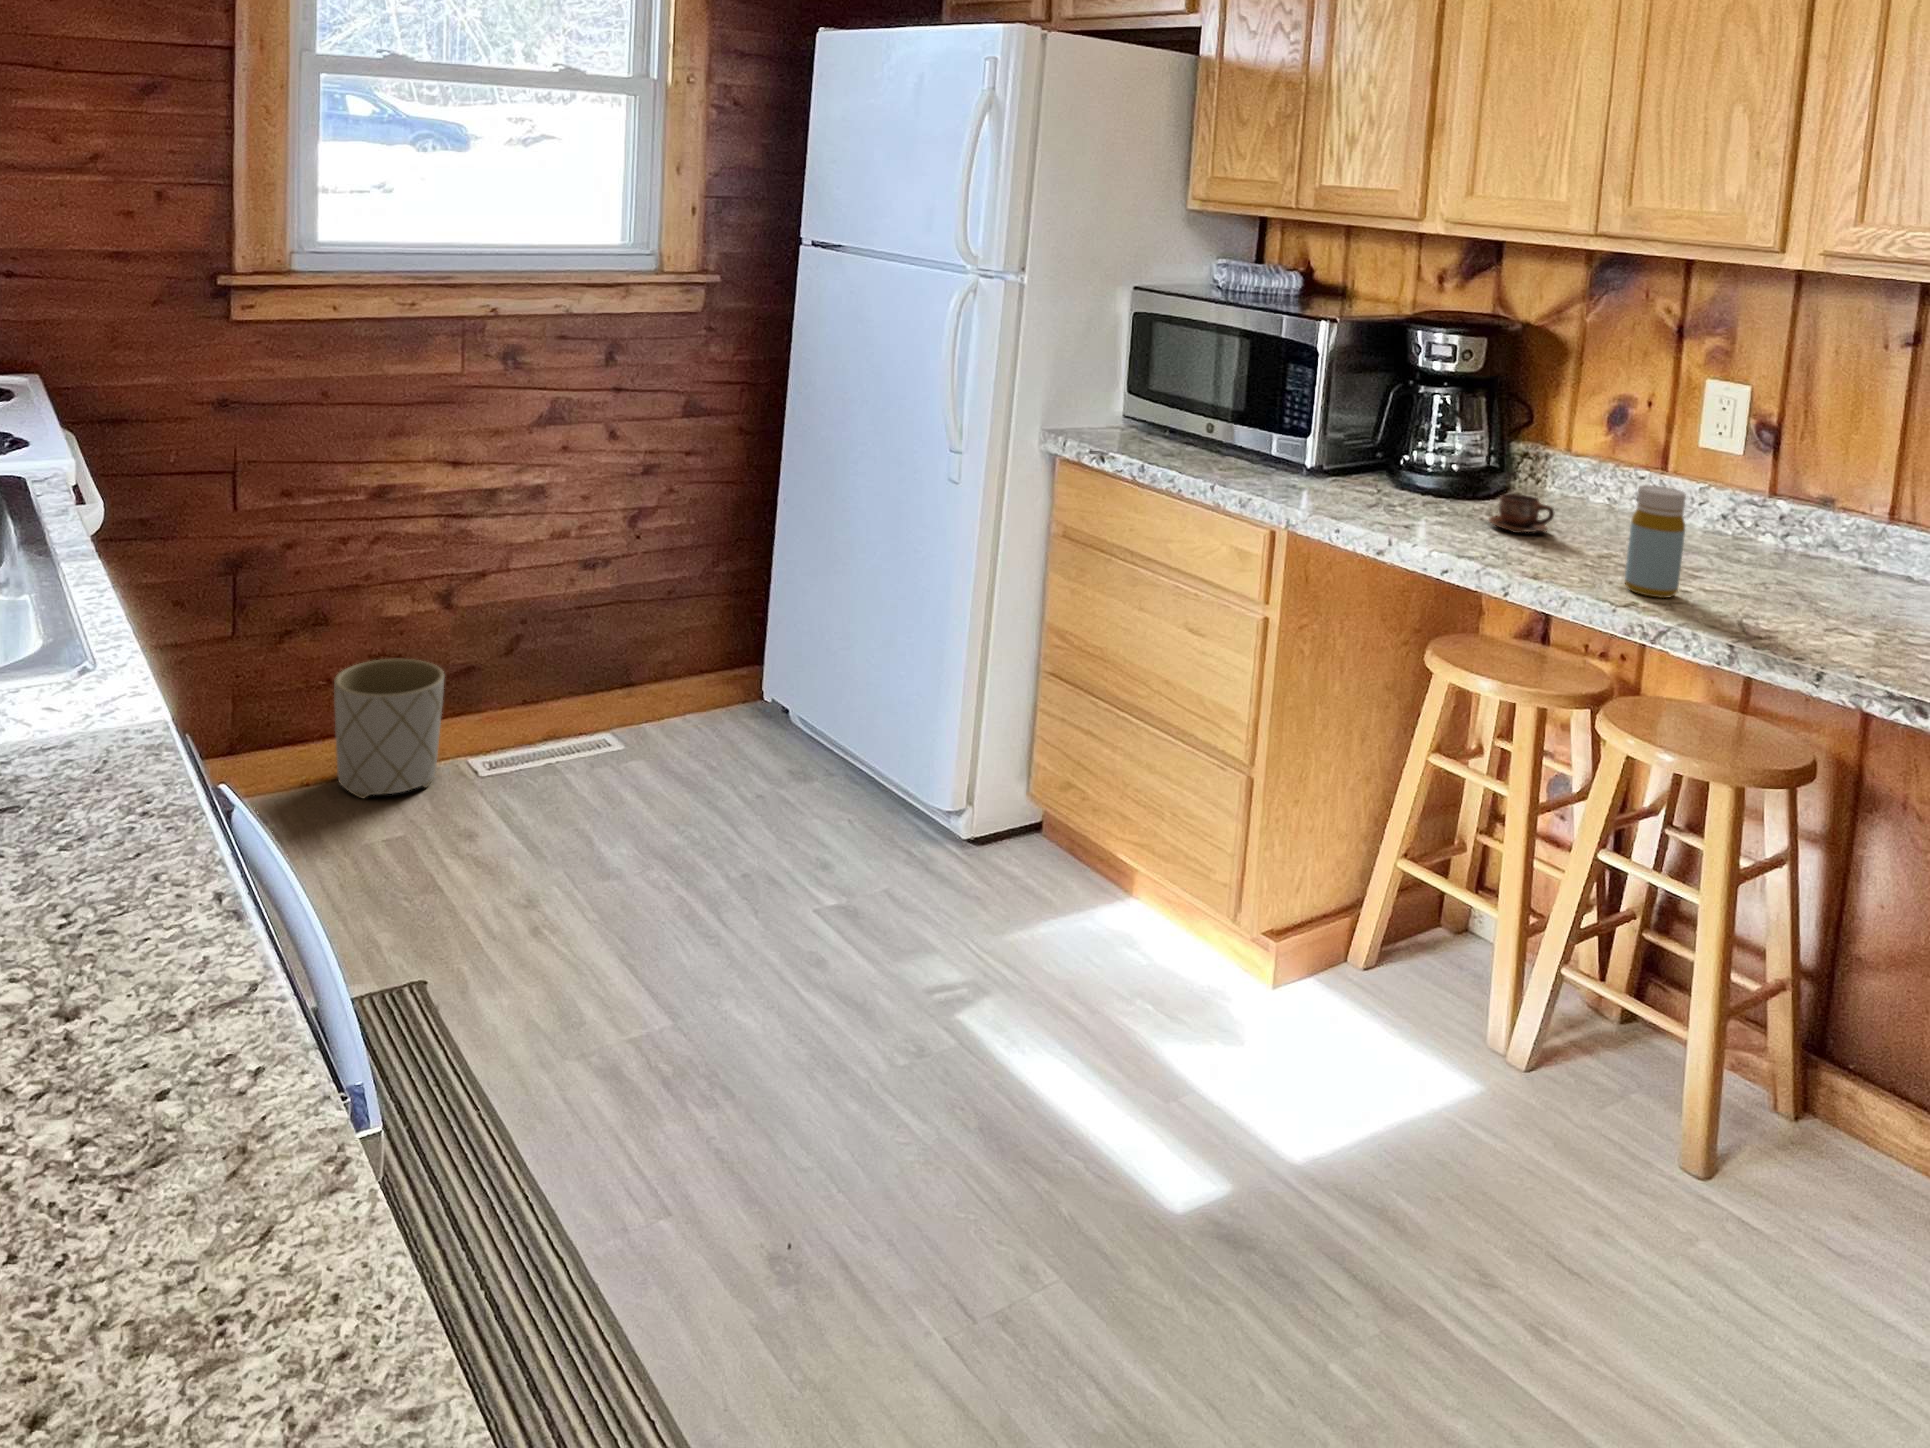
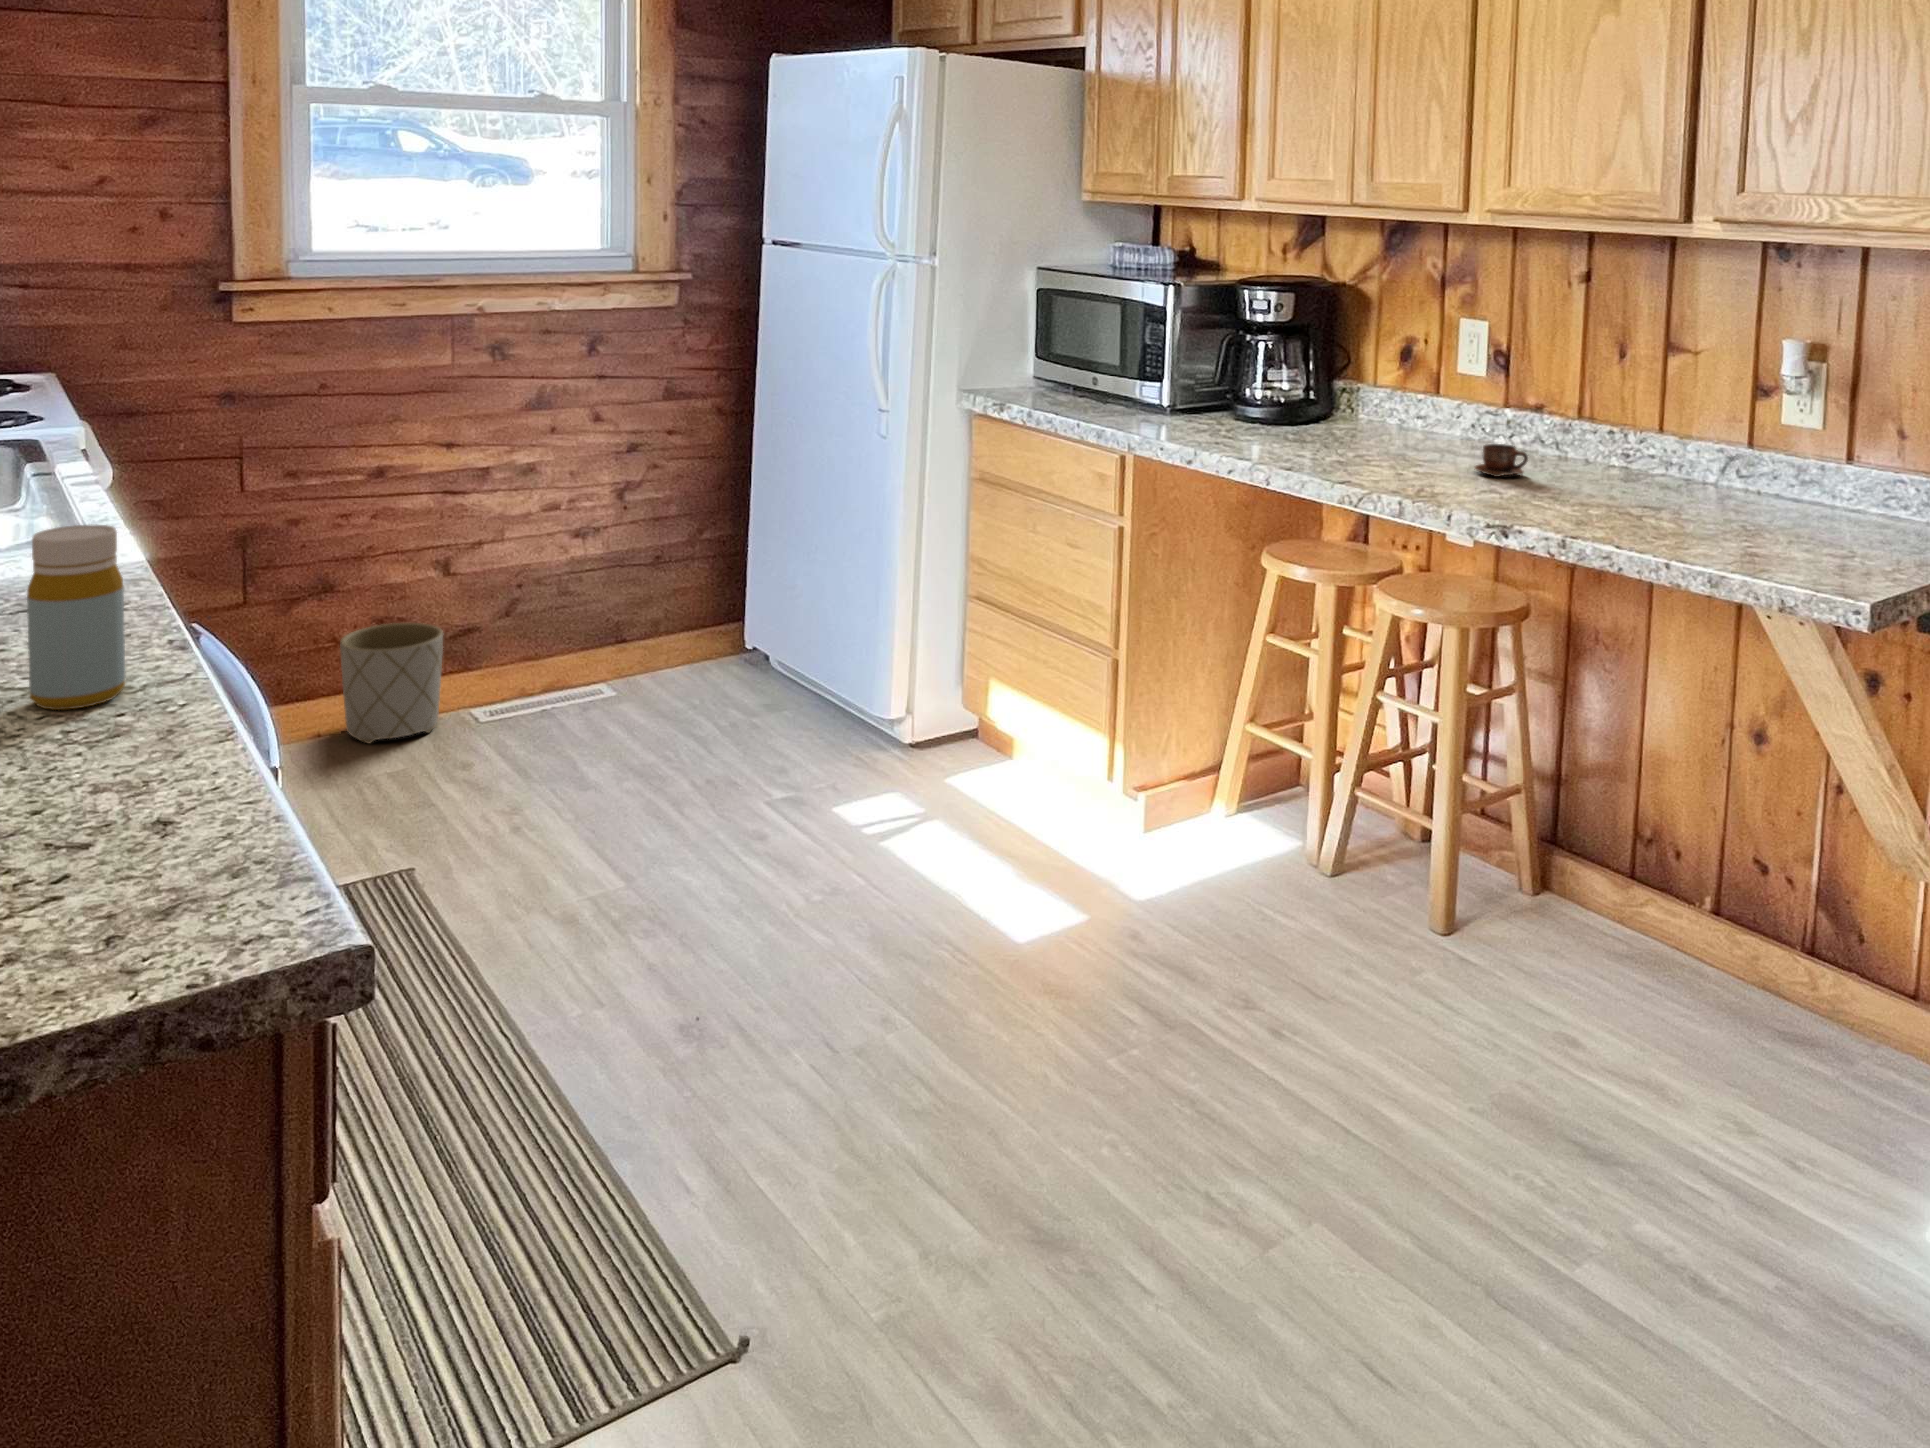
bottle: present [1625,485,1686,598] -> present [27,524,125,710]
cup: present [1489,494,1554,533] -> present [1475,444,1528,477]

